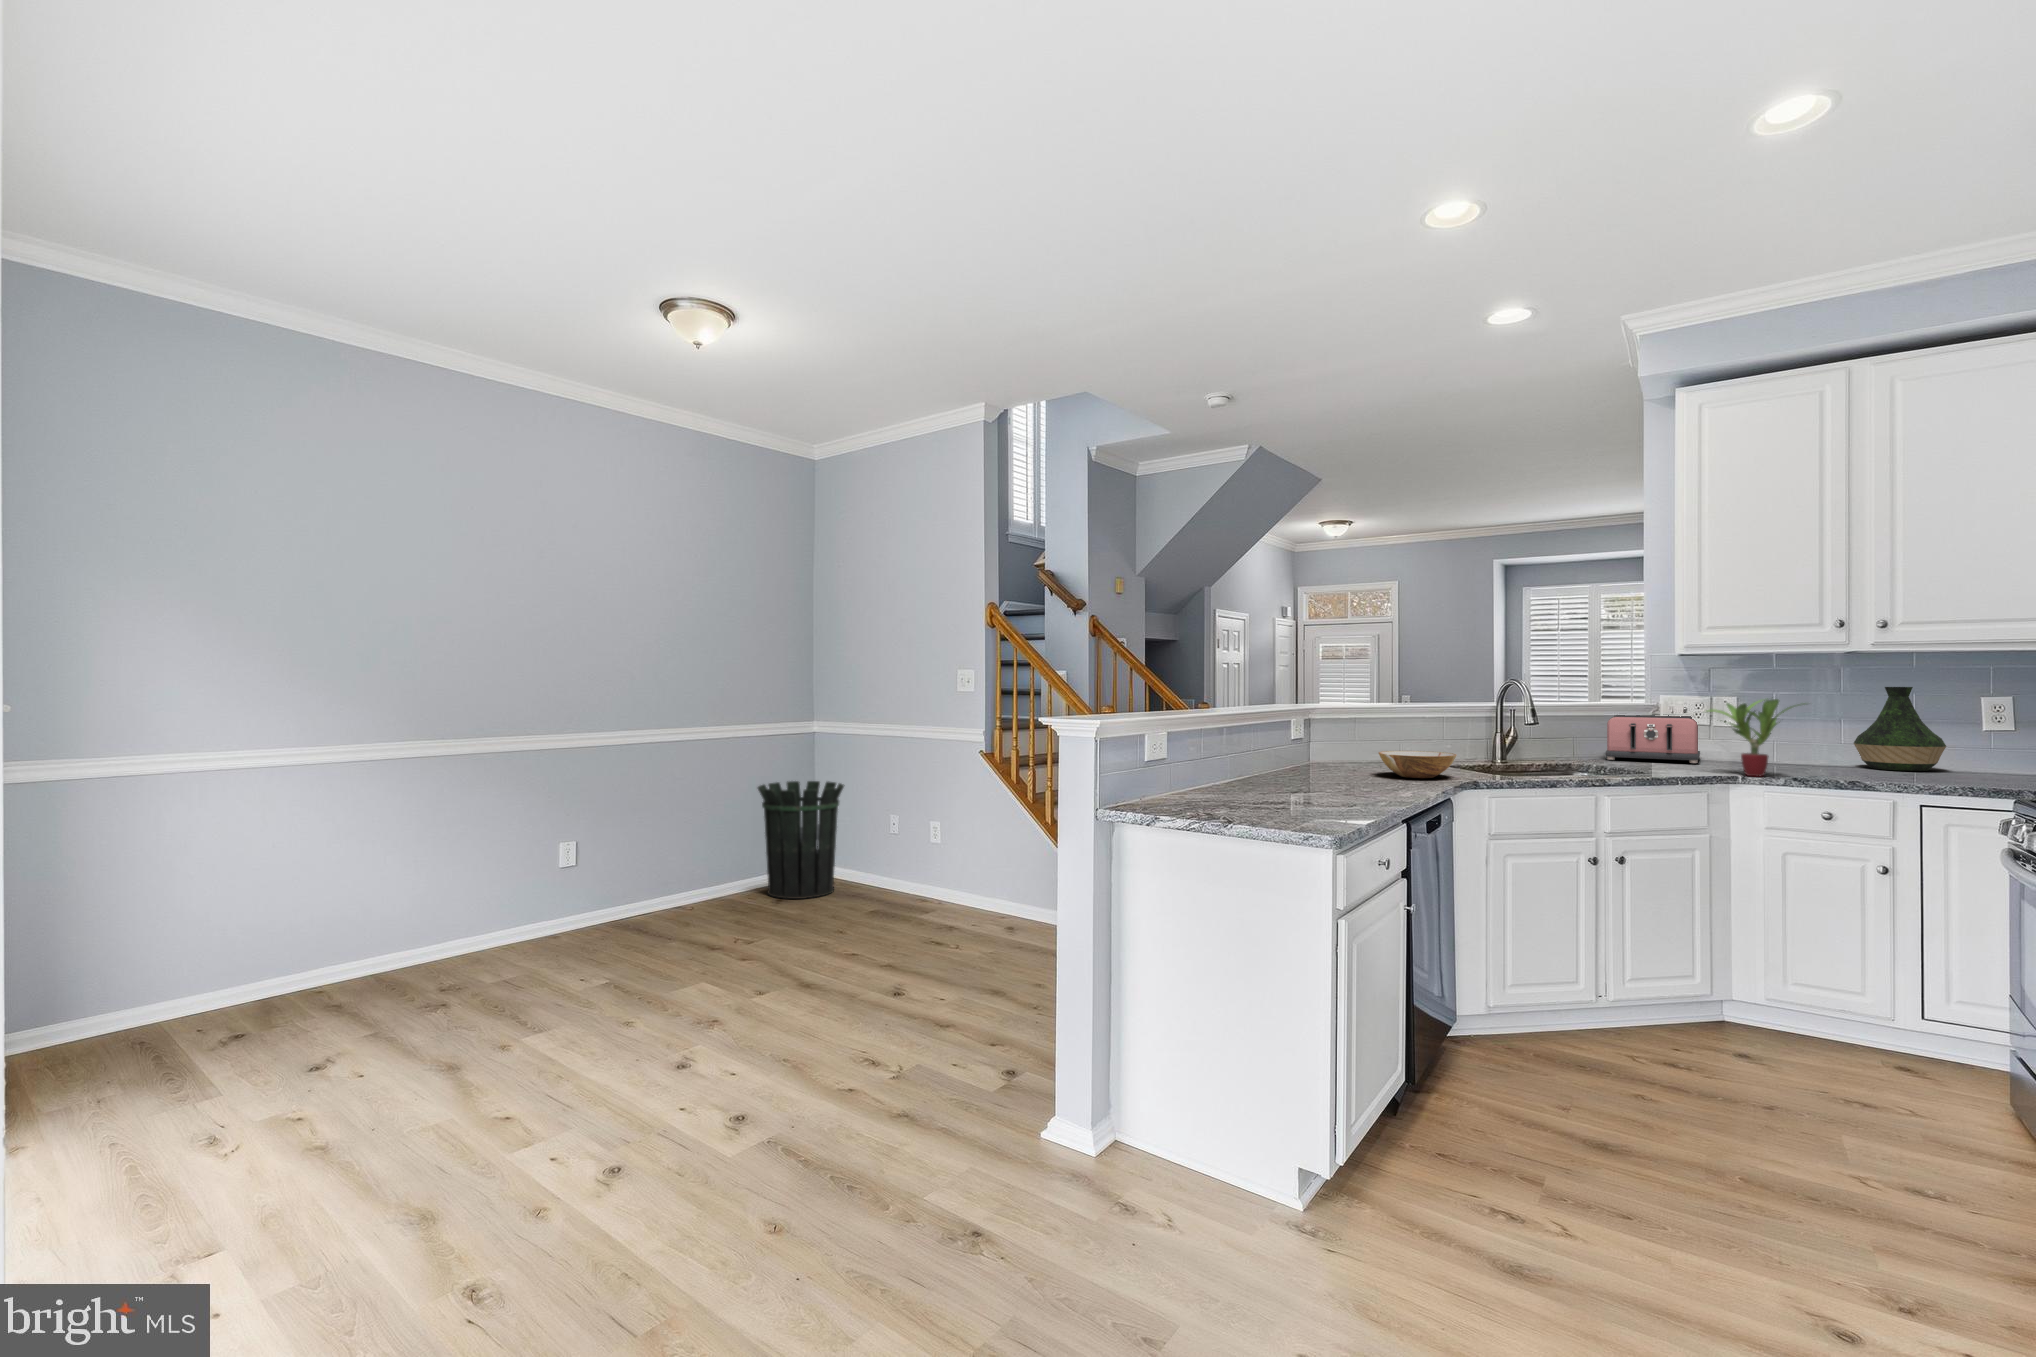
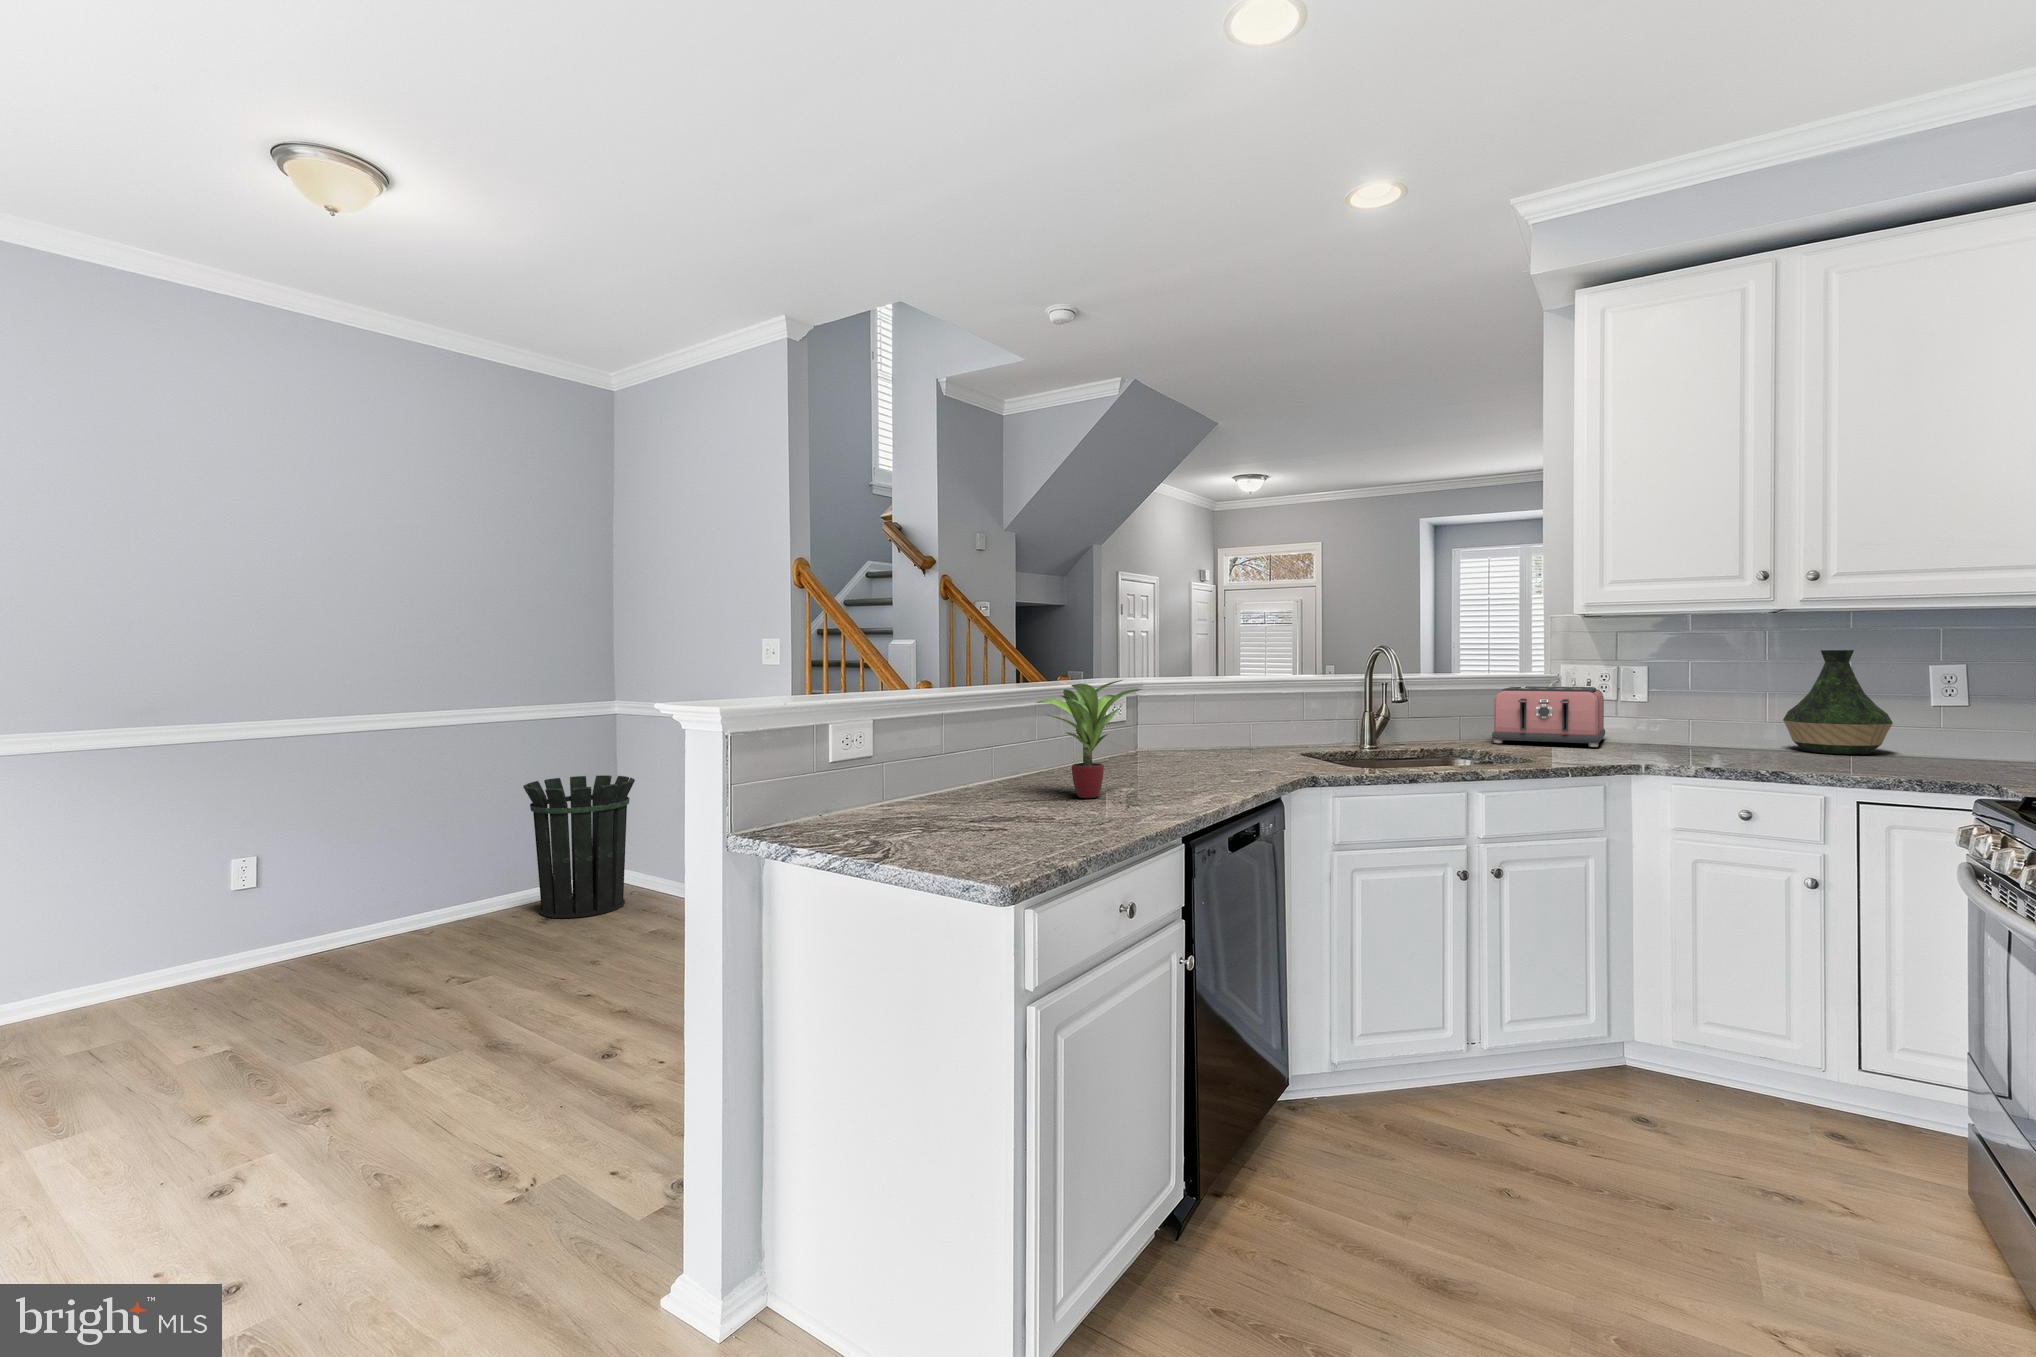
potted plant: present [1707,699,1794,776] -> present [1036,680,1141,798]
bowl: present [1379,751,1457,778] -> none [1192,739,1287,775]

